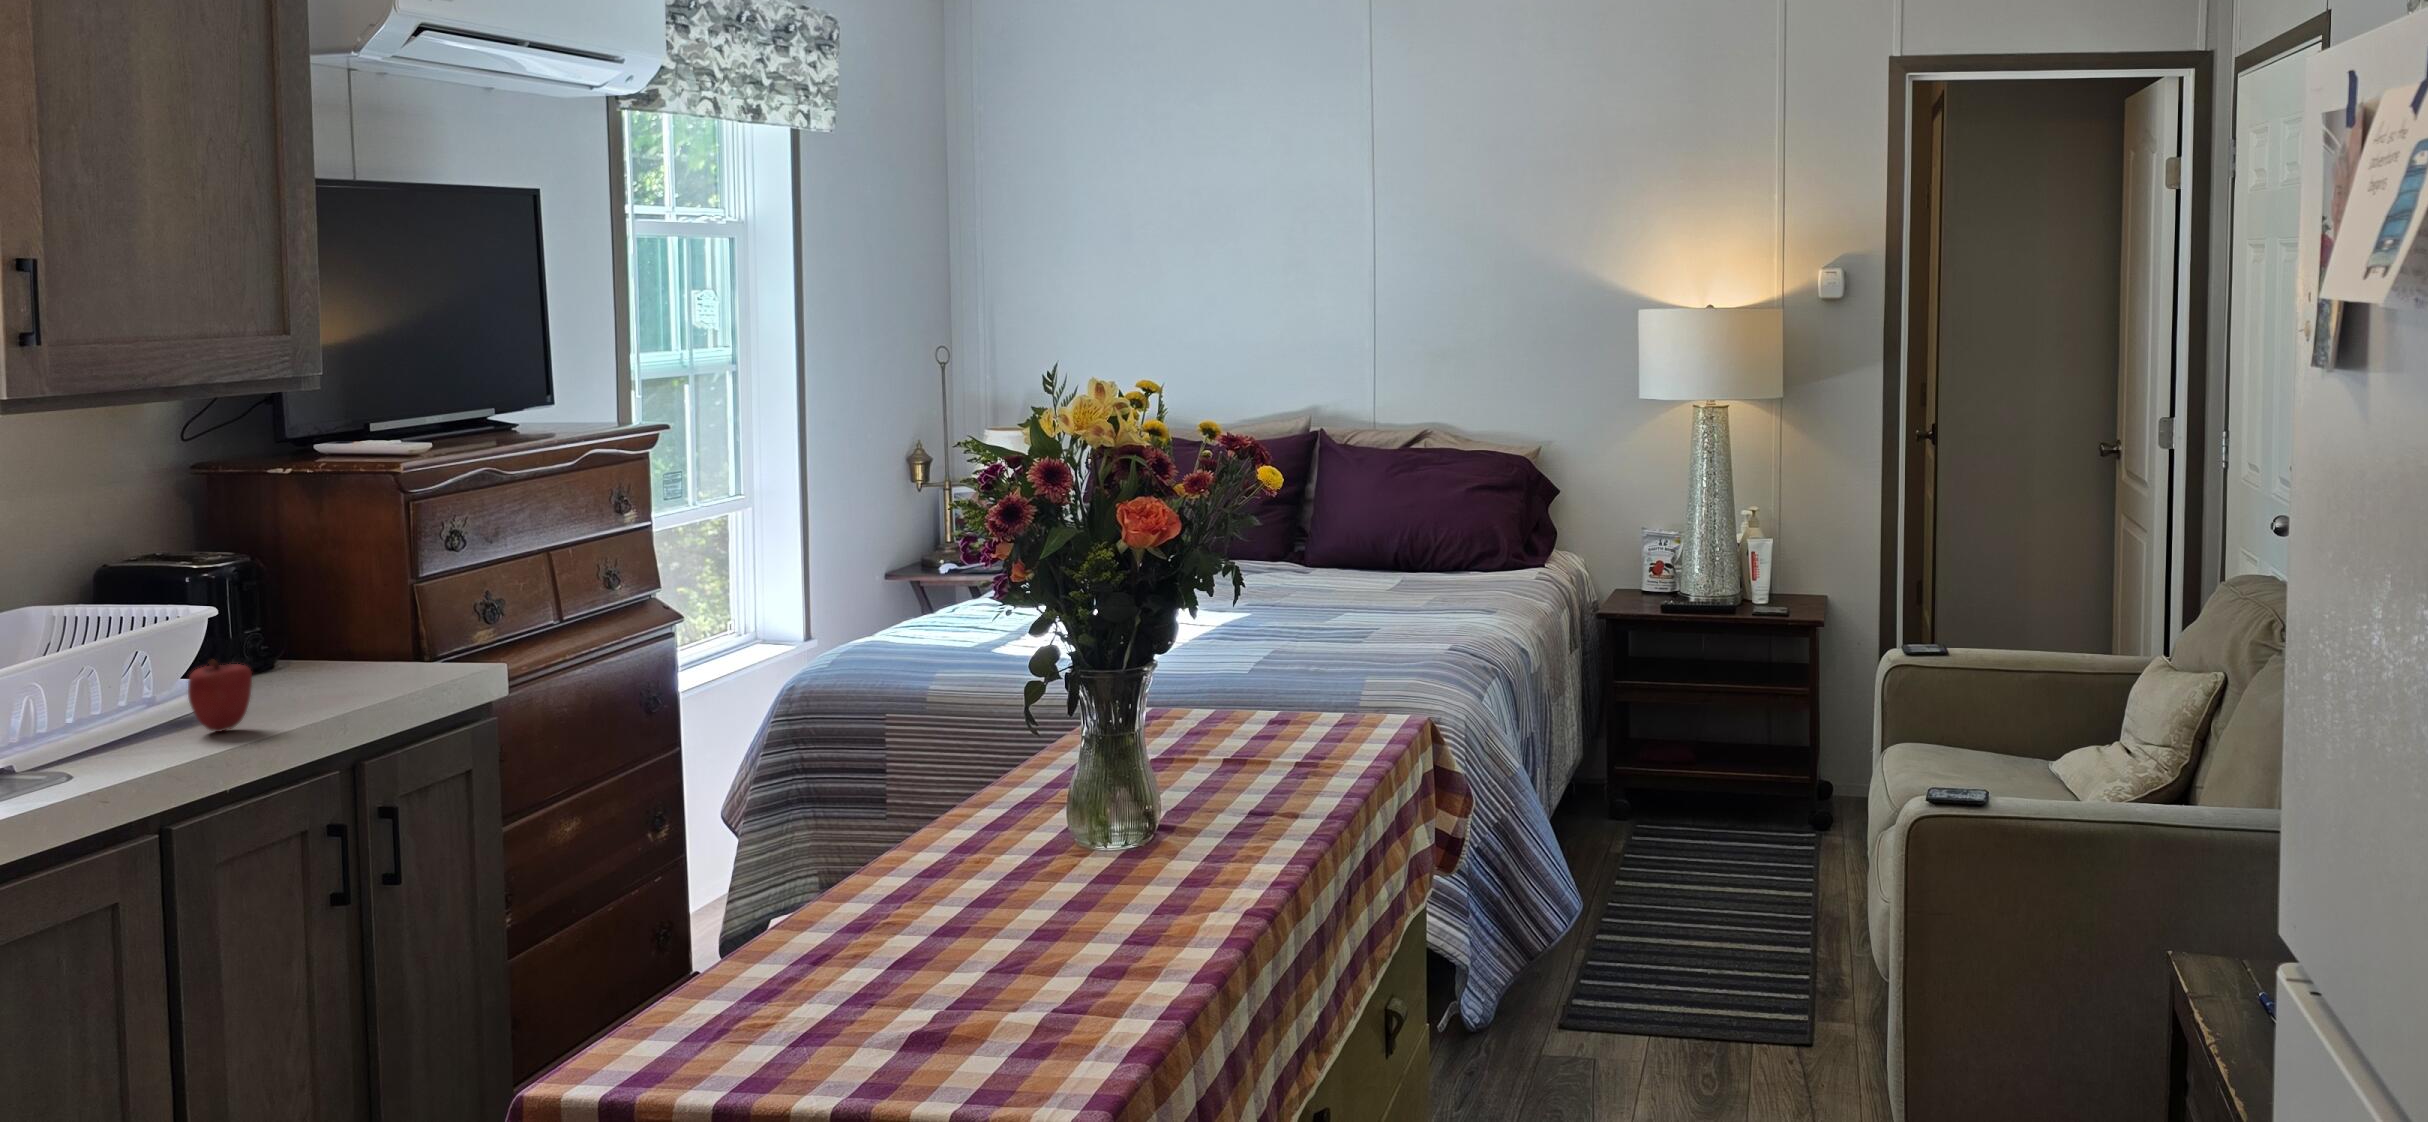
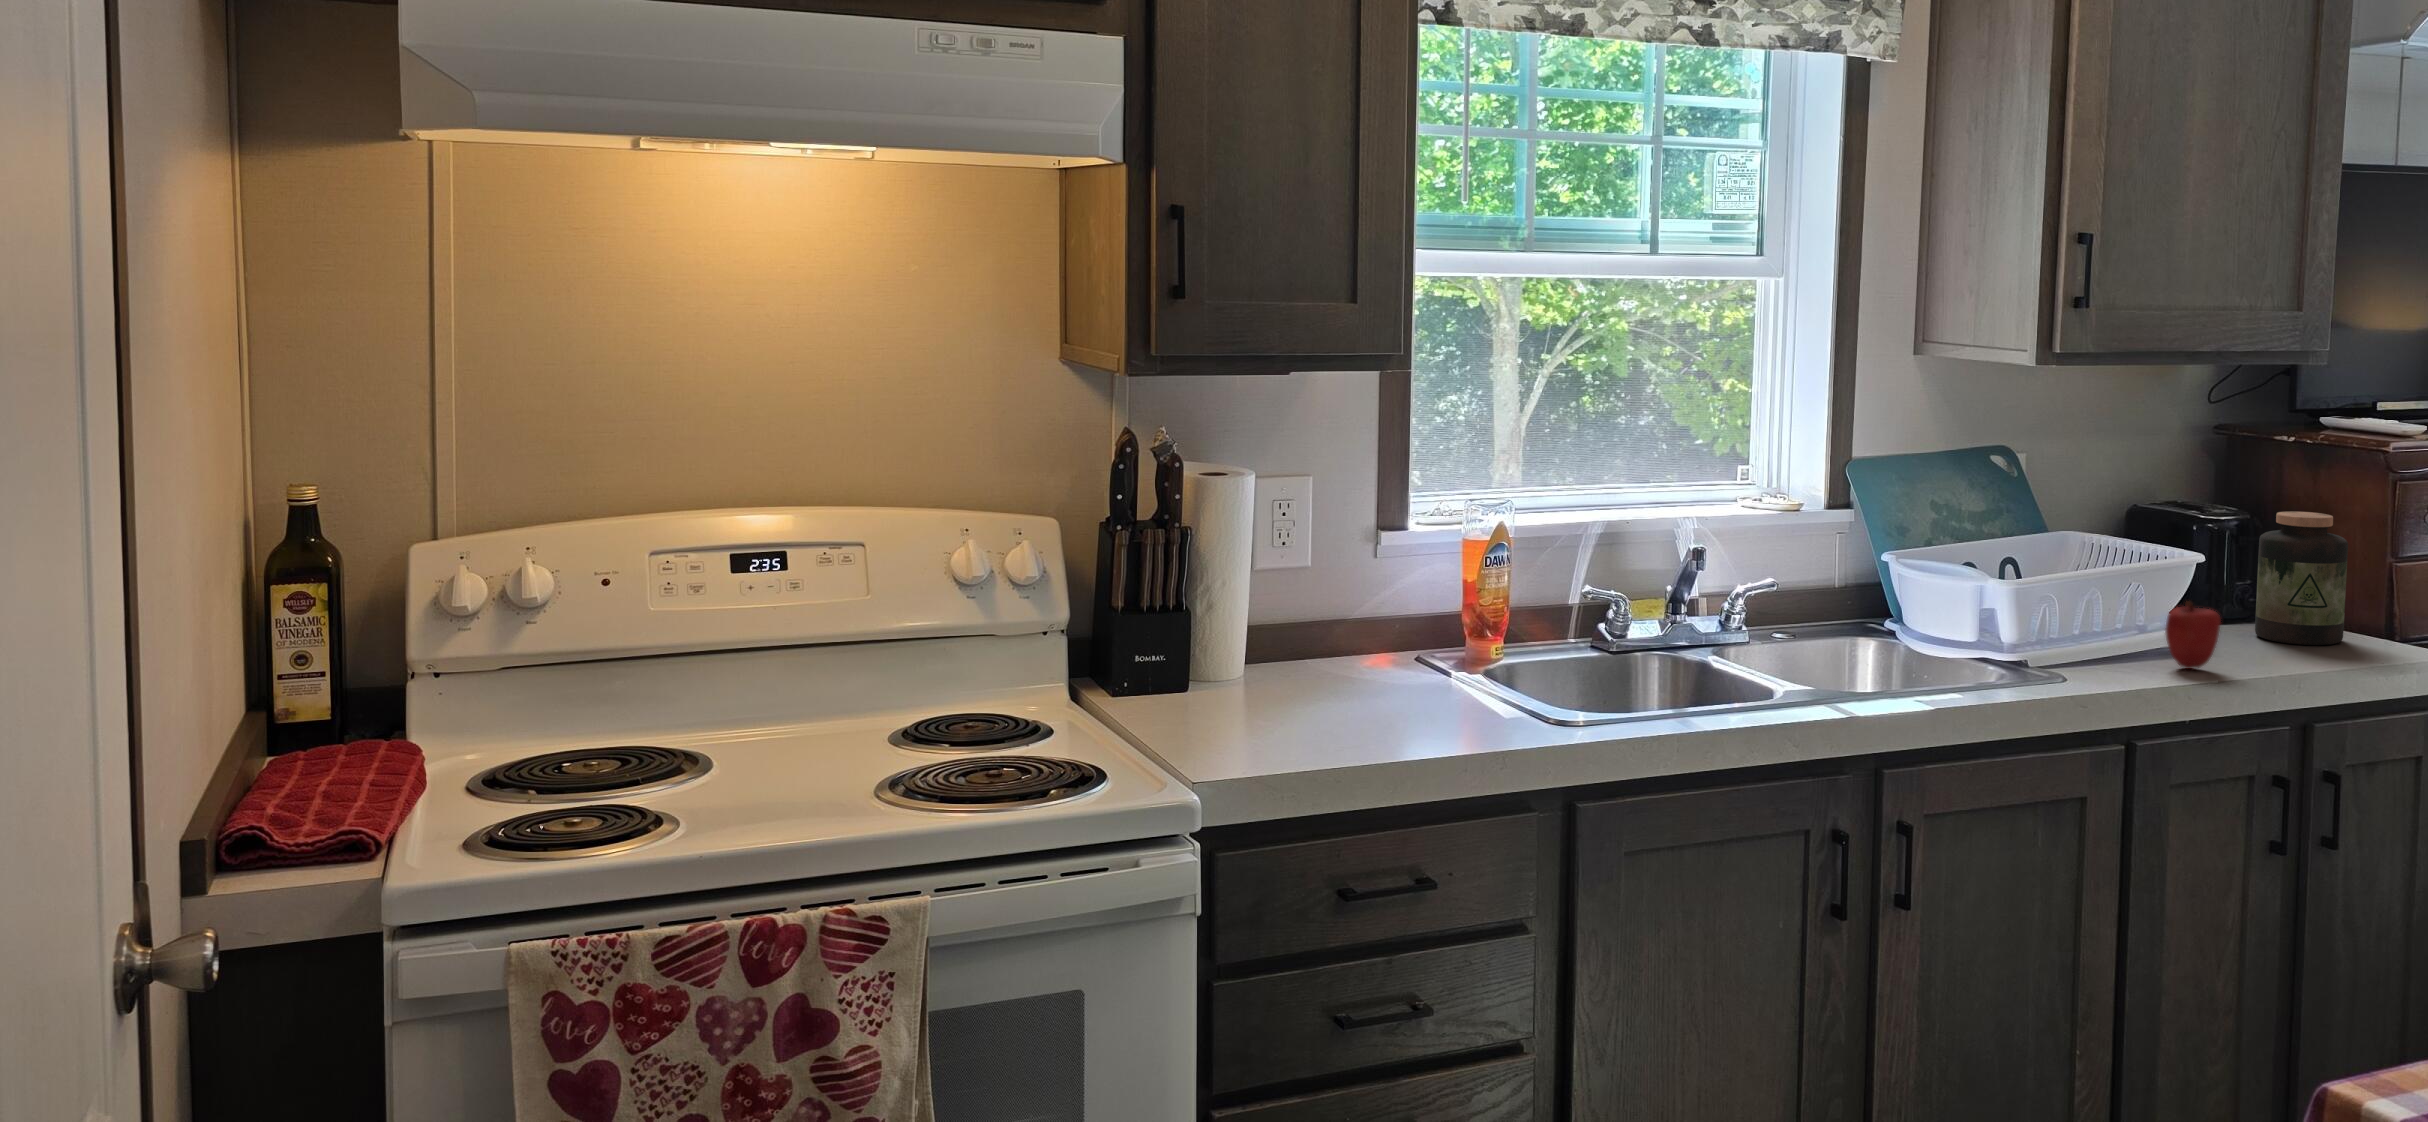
jar: none [270,546,373,685] -> present [2255,511,2348,645]

